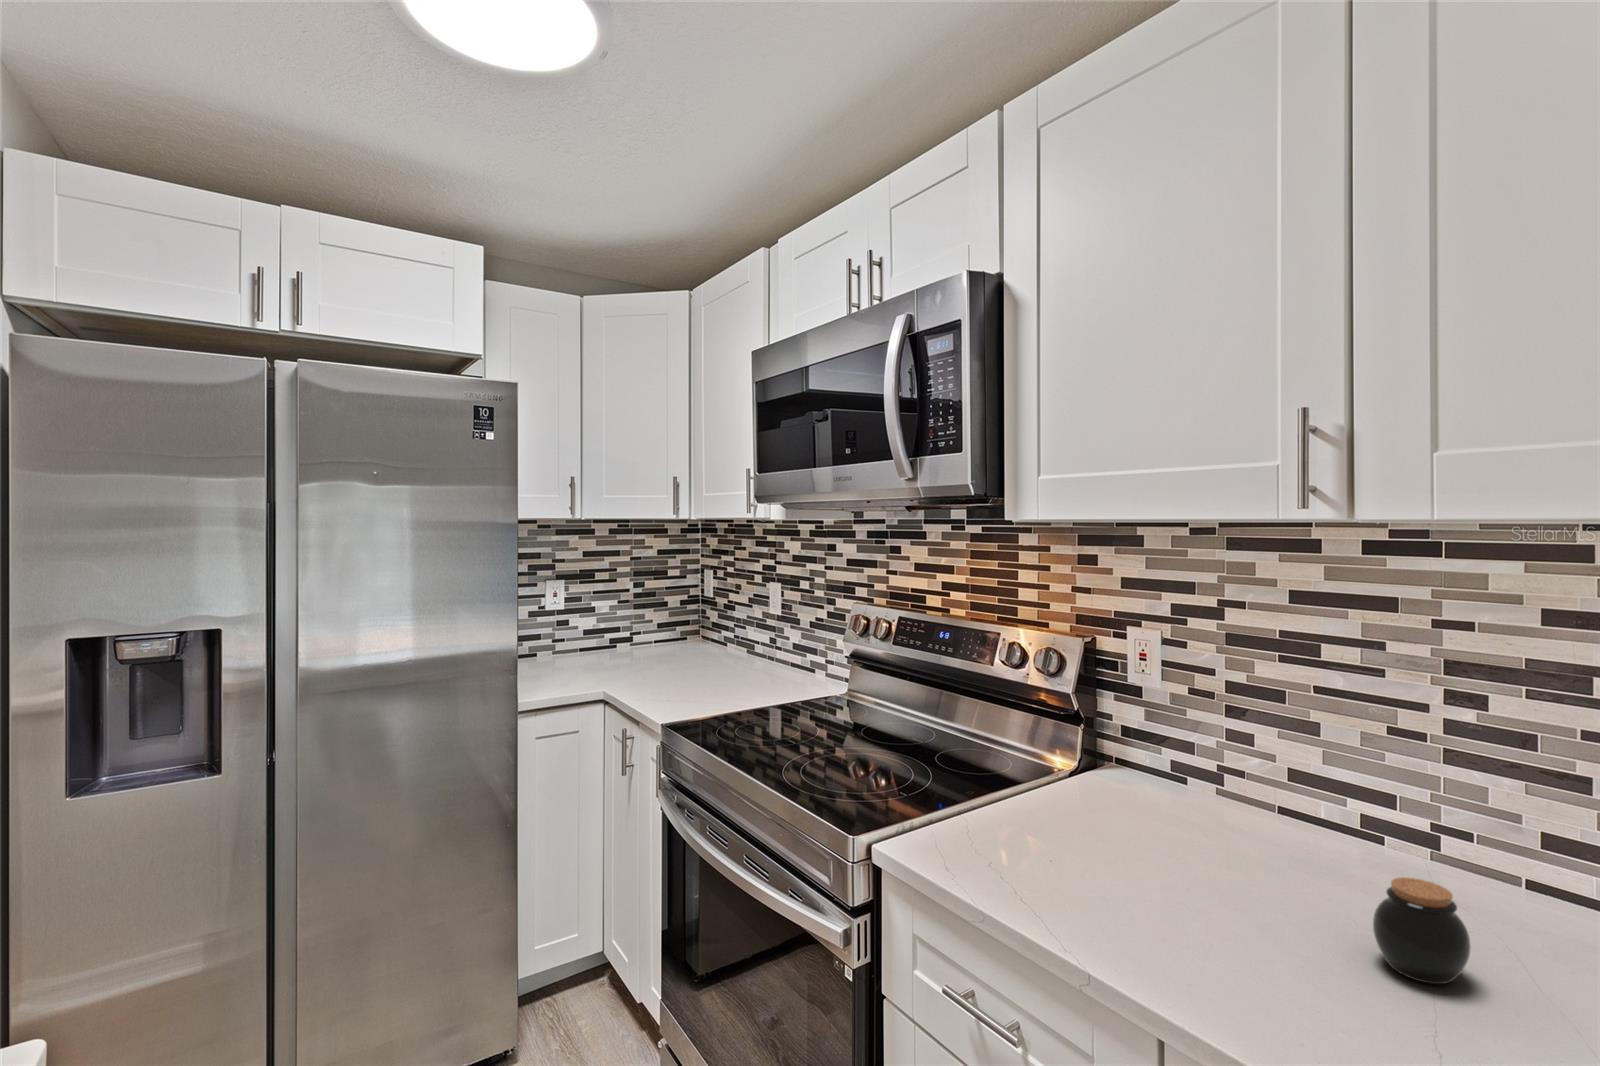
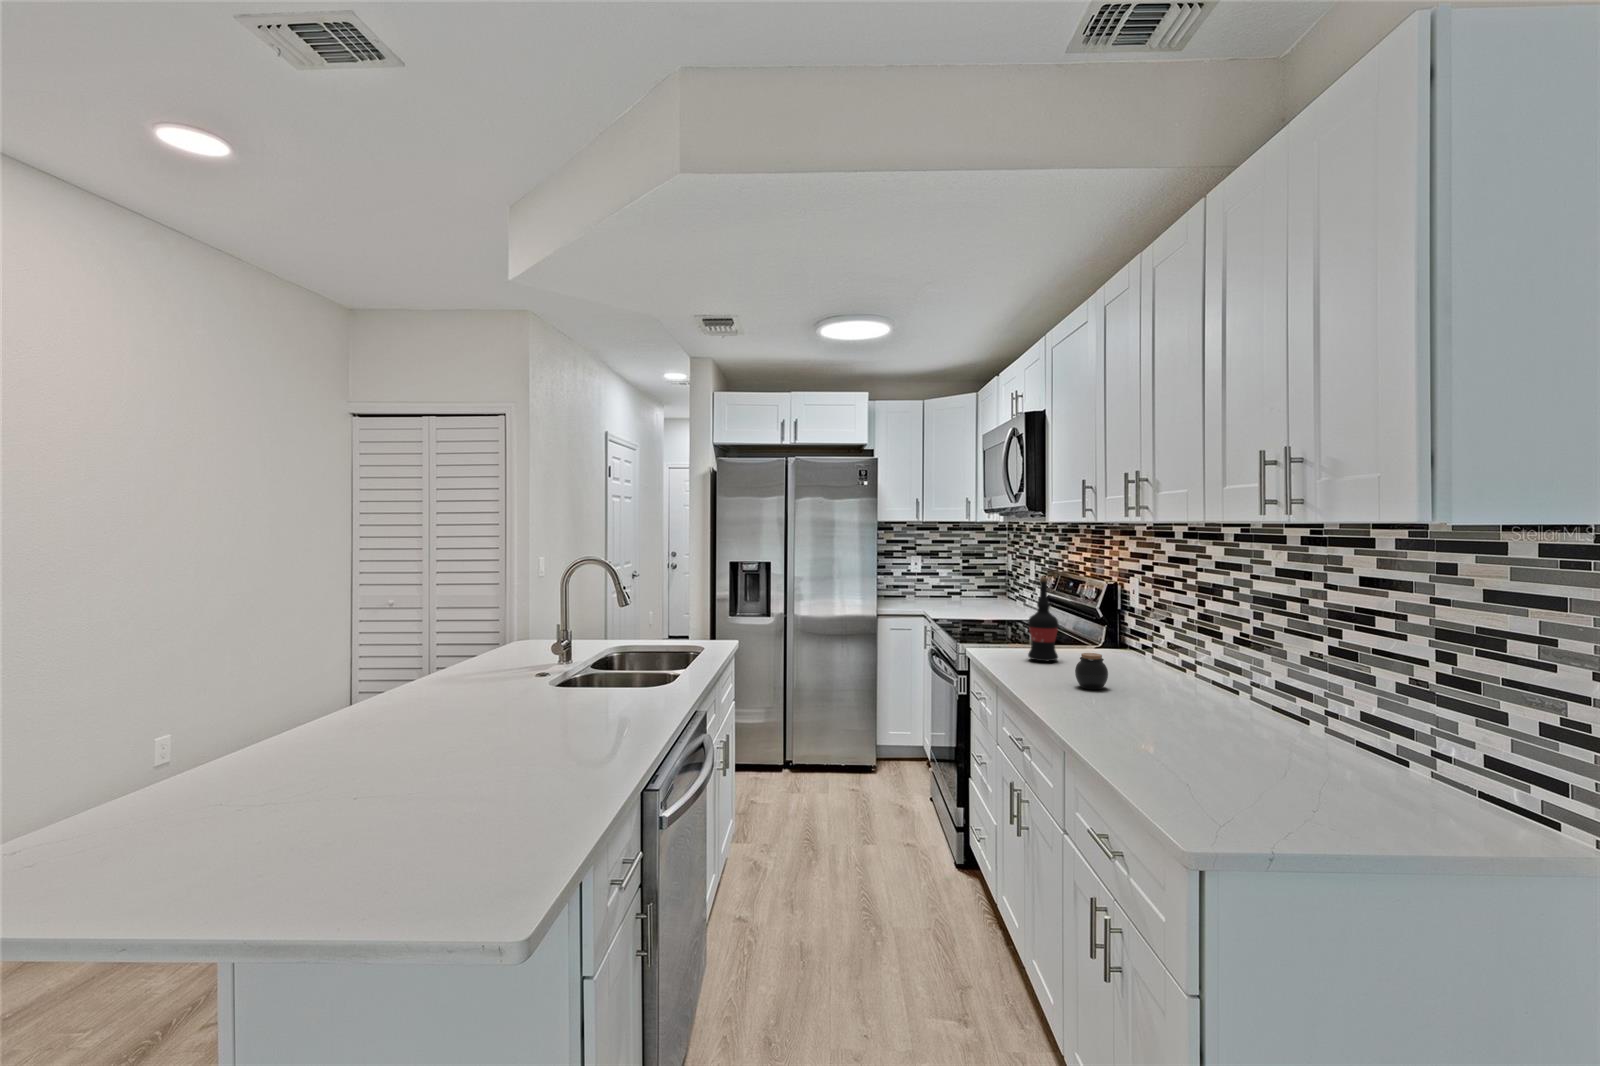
wine bottle: none [1063,663,1133,855] -> present [1028,577,1058,661]

